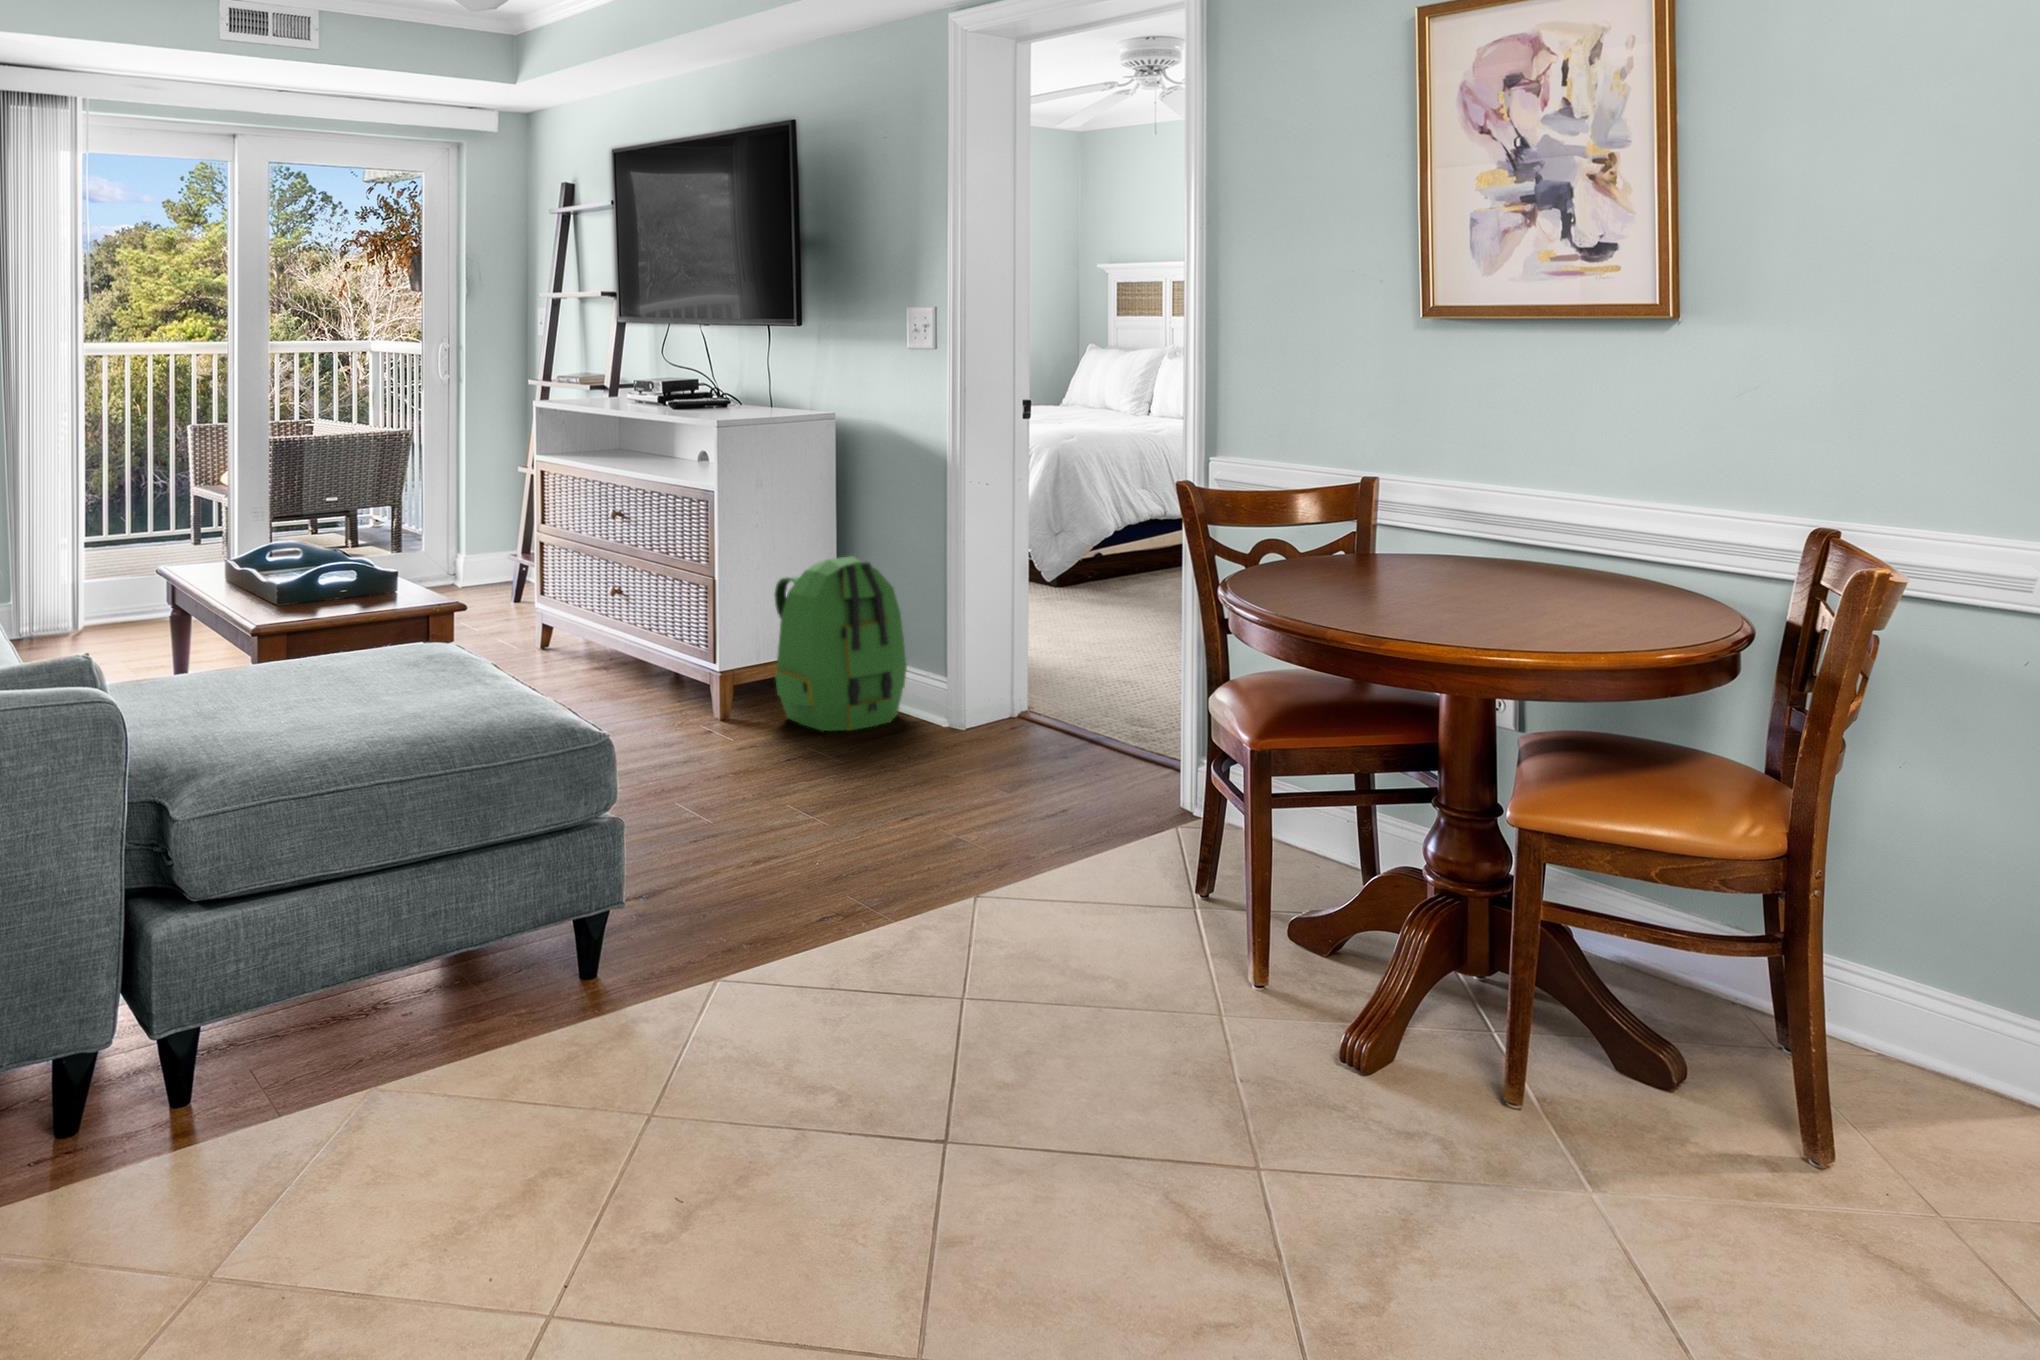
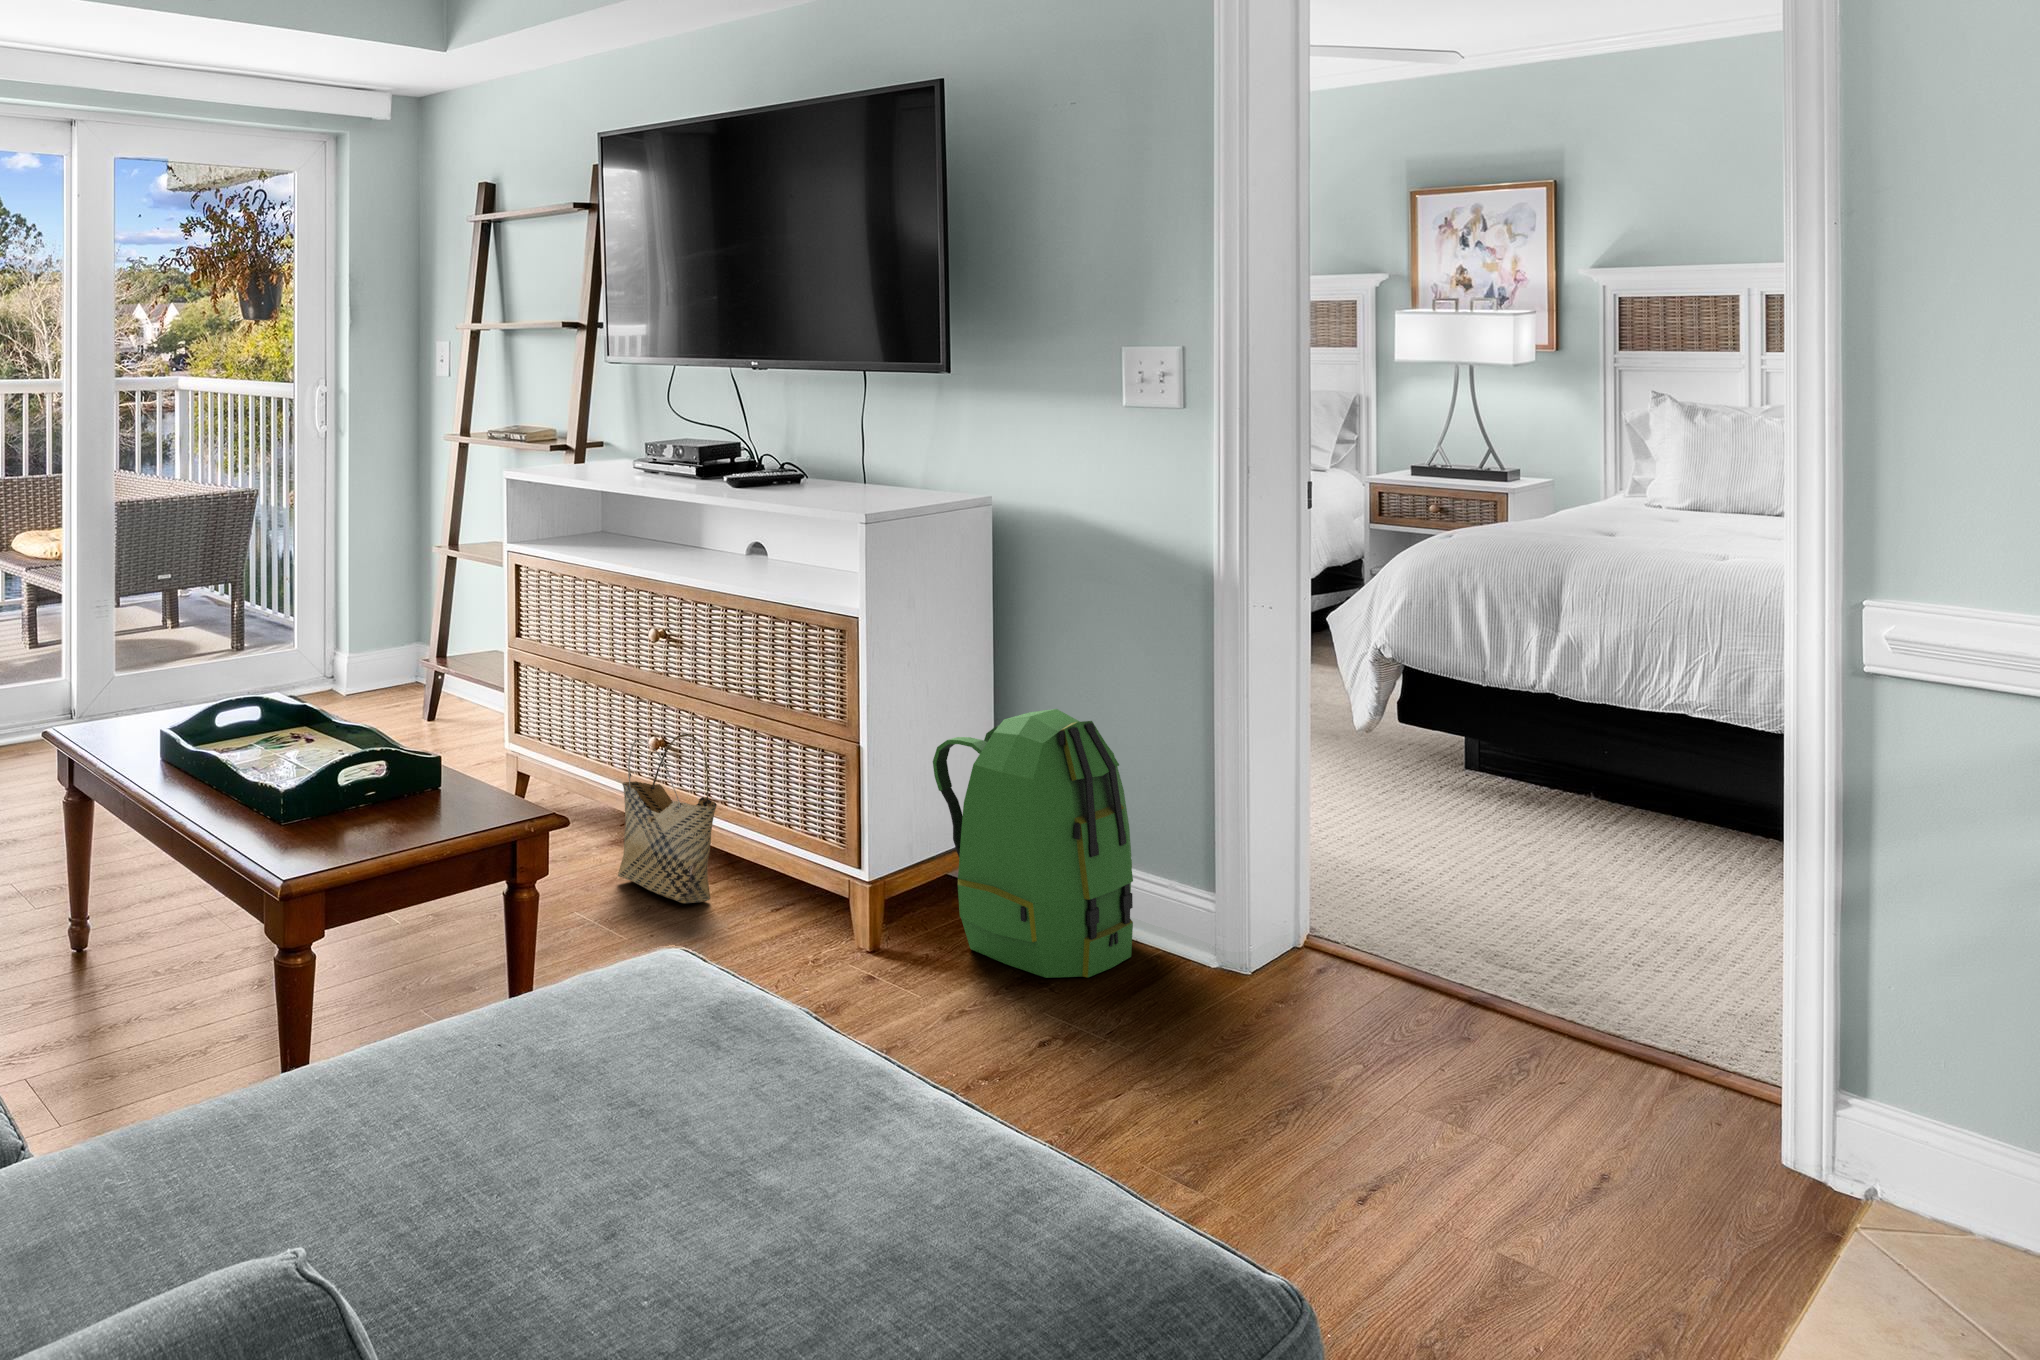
woven basket: none [579,582,639,696] -> present [618,734,717,903]

